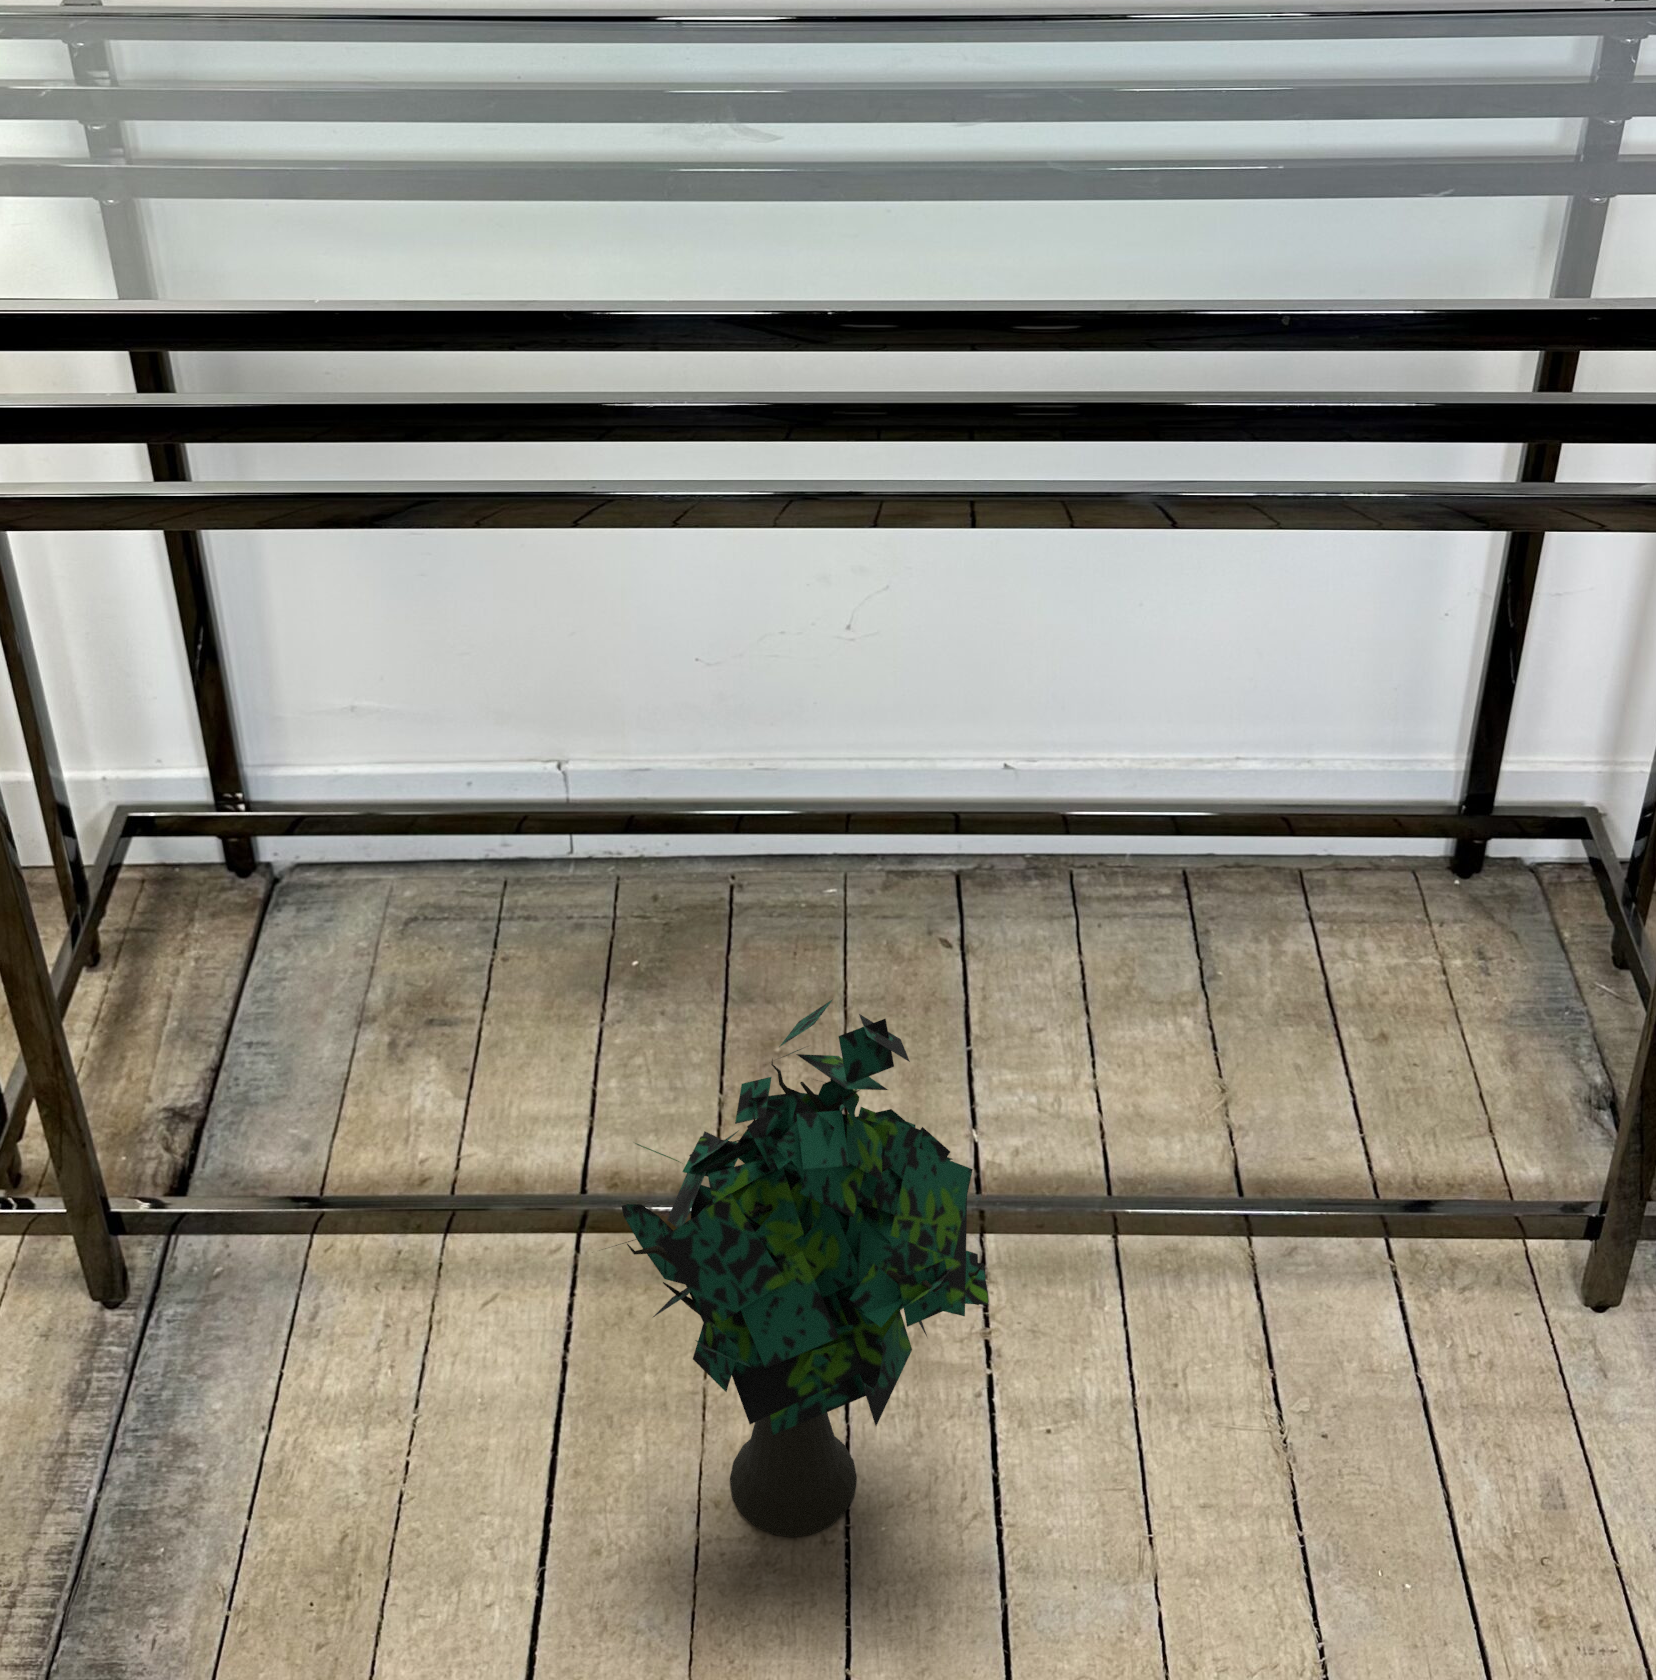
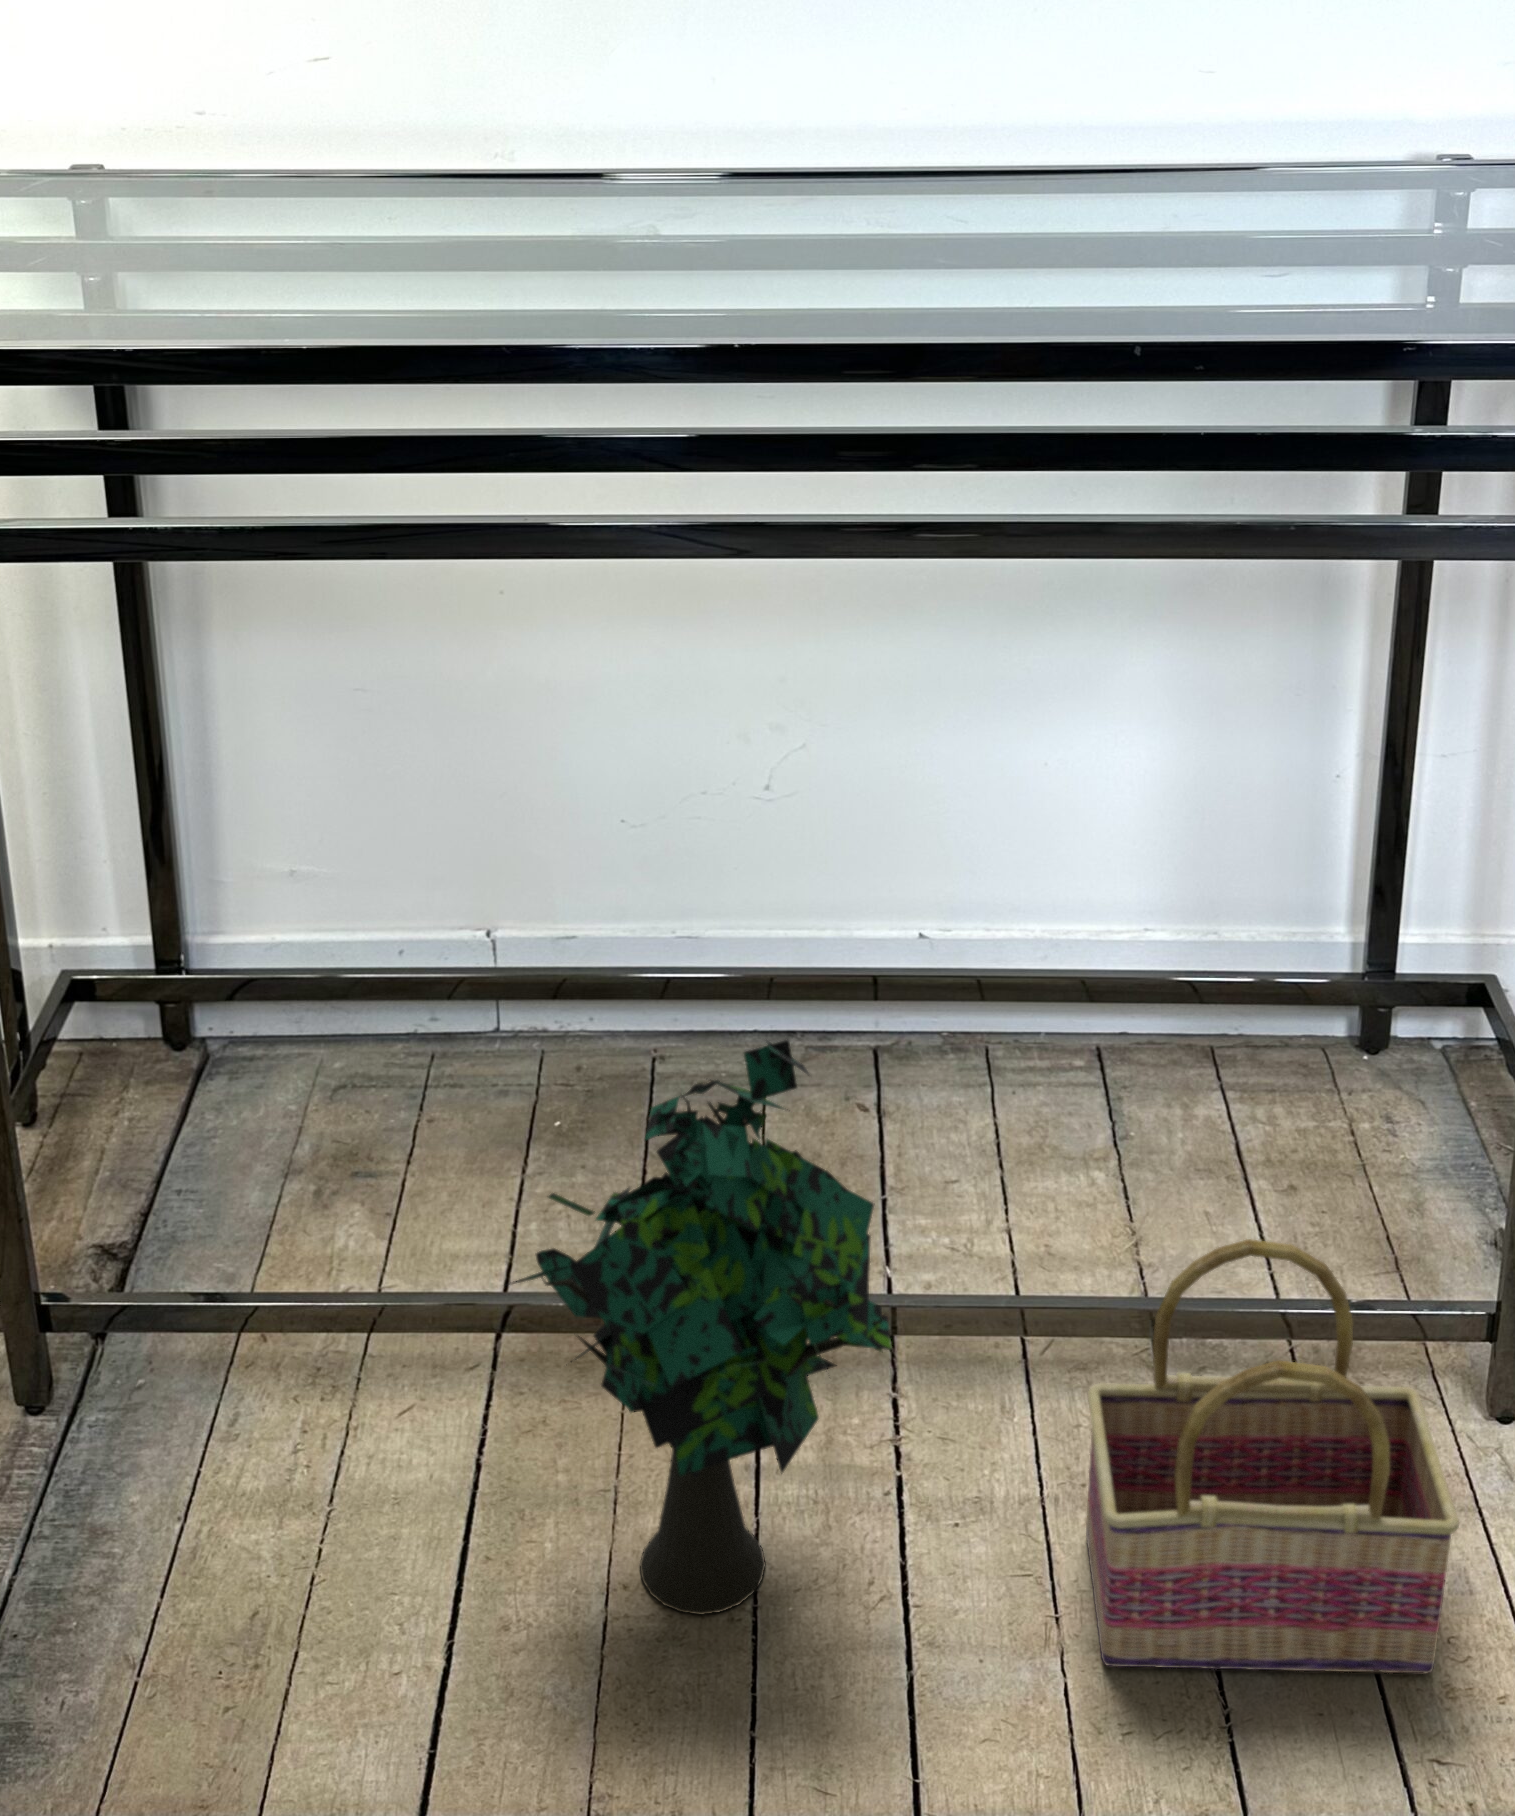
basket: none [1178,1188,1562,1601] -> present [1086,1239,1459,1674]

